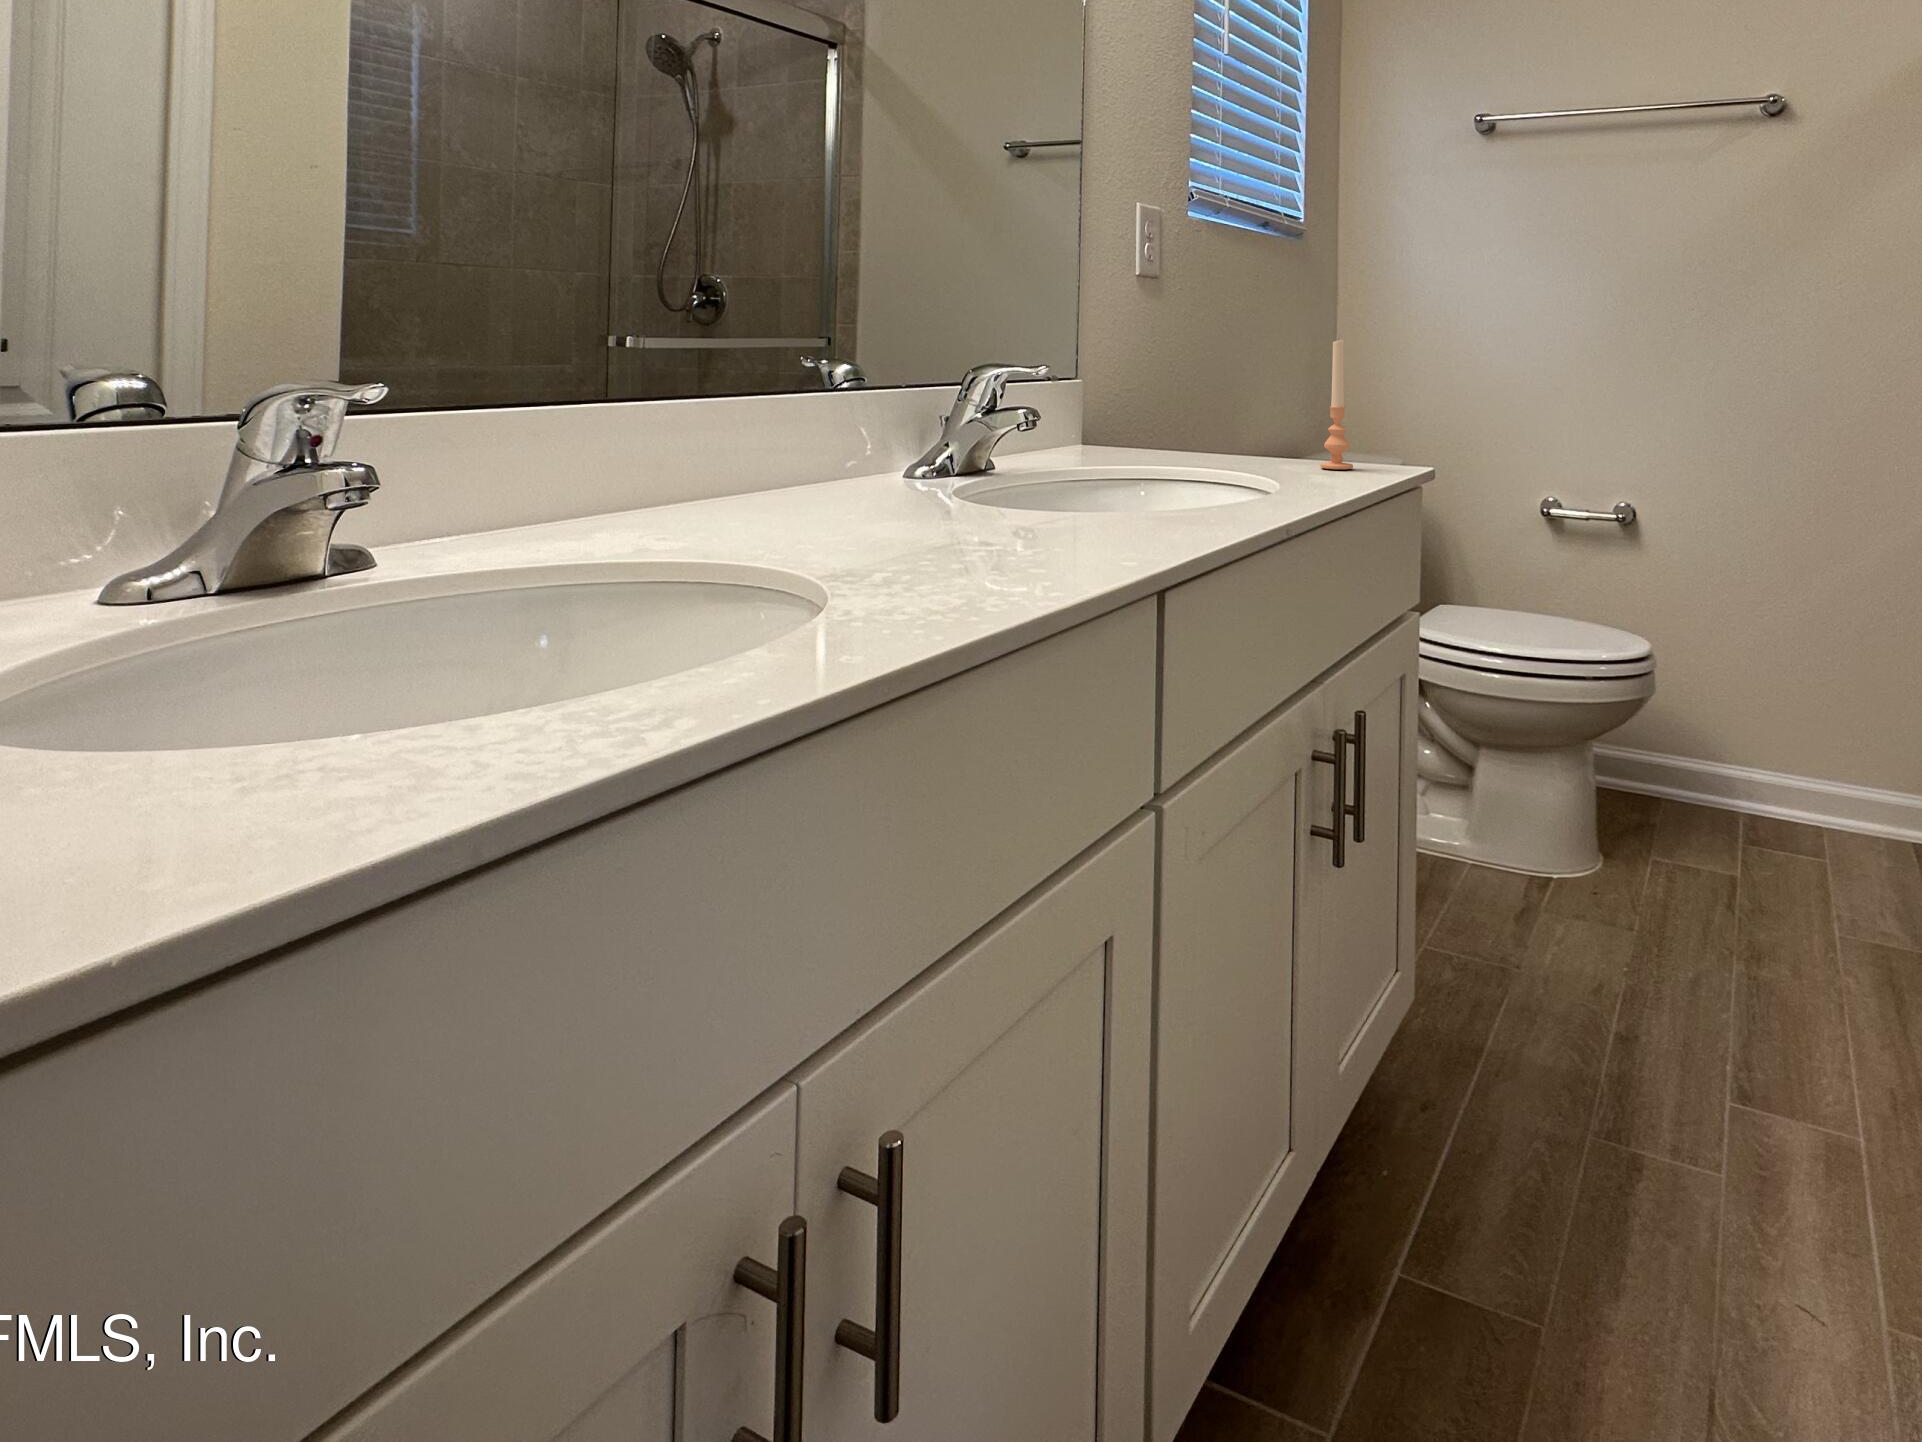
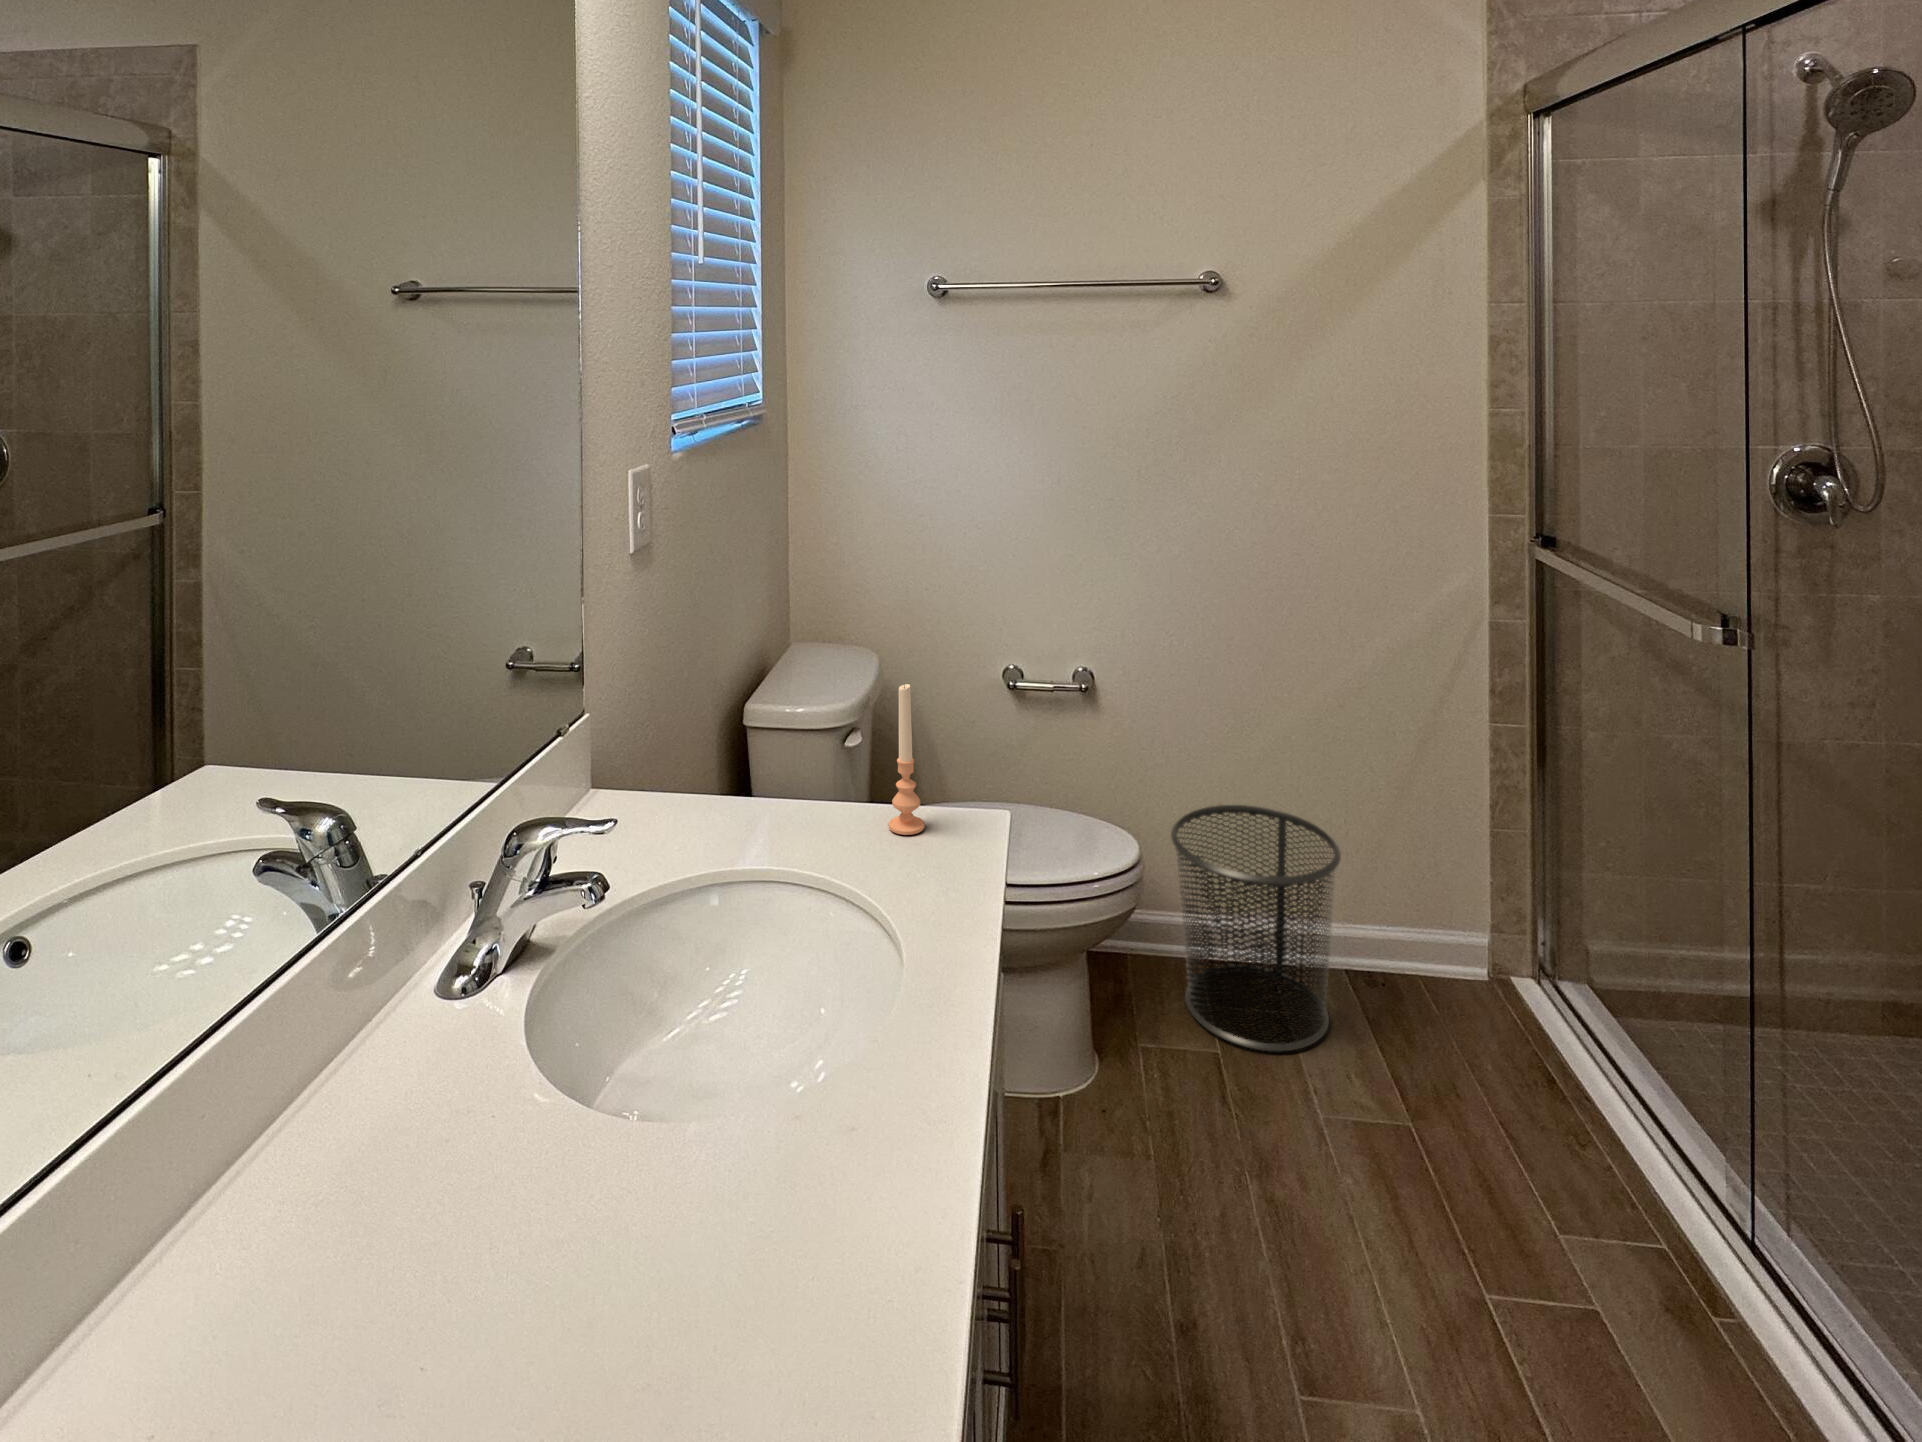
waste bin: none [1701,653,1894,891] -> present [1171,805,1341,1052]

